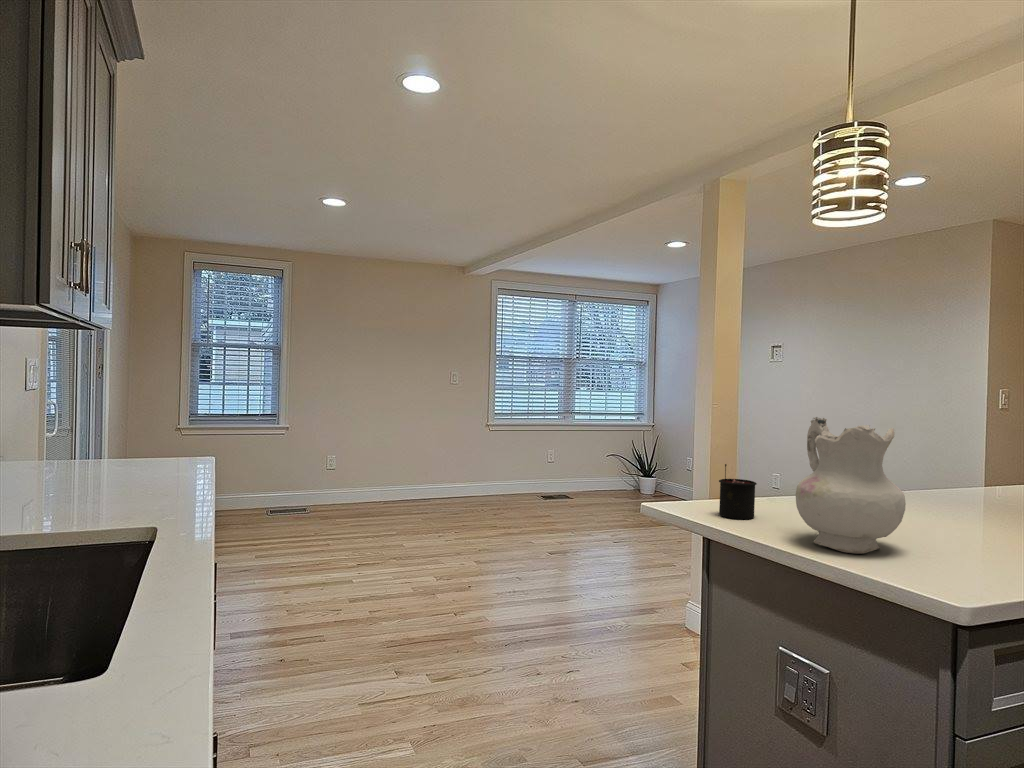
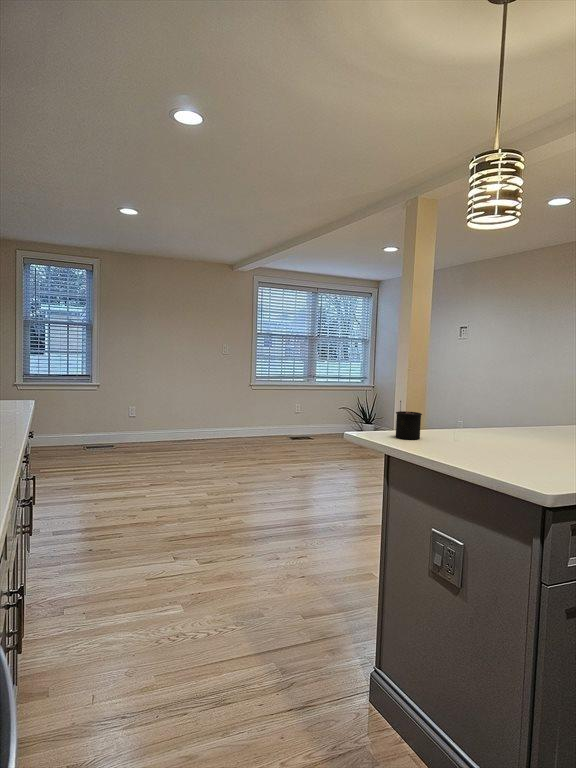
ceramic pitcher: present [796,417,906,554] -> none [444,365,518,459]

